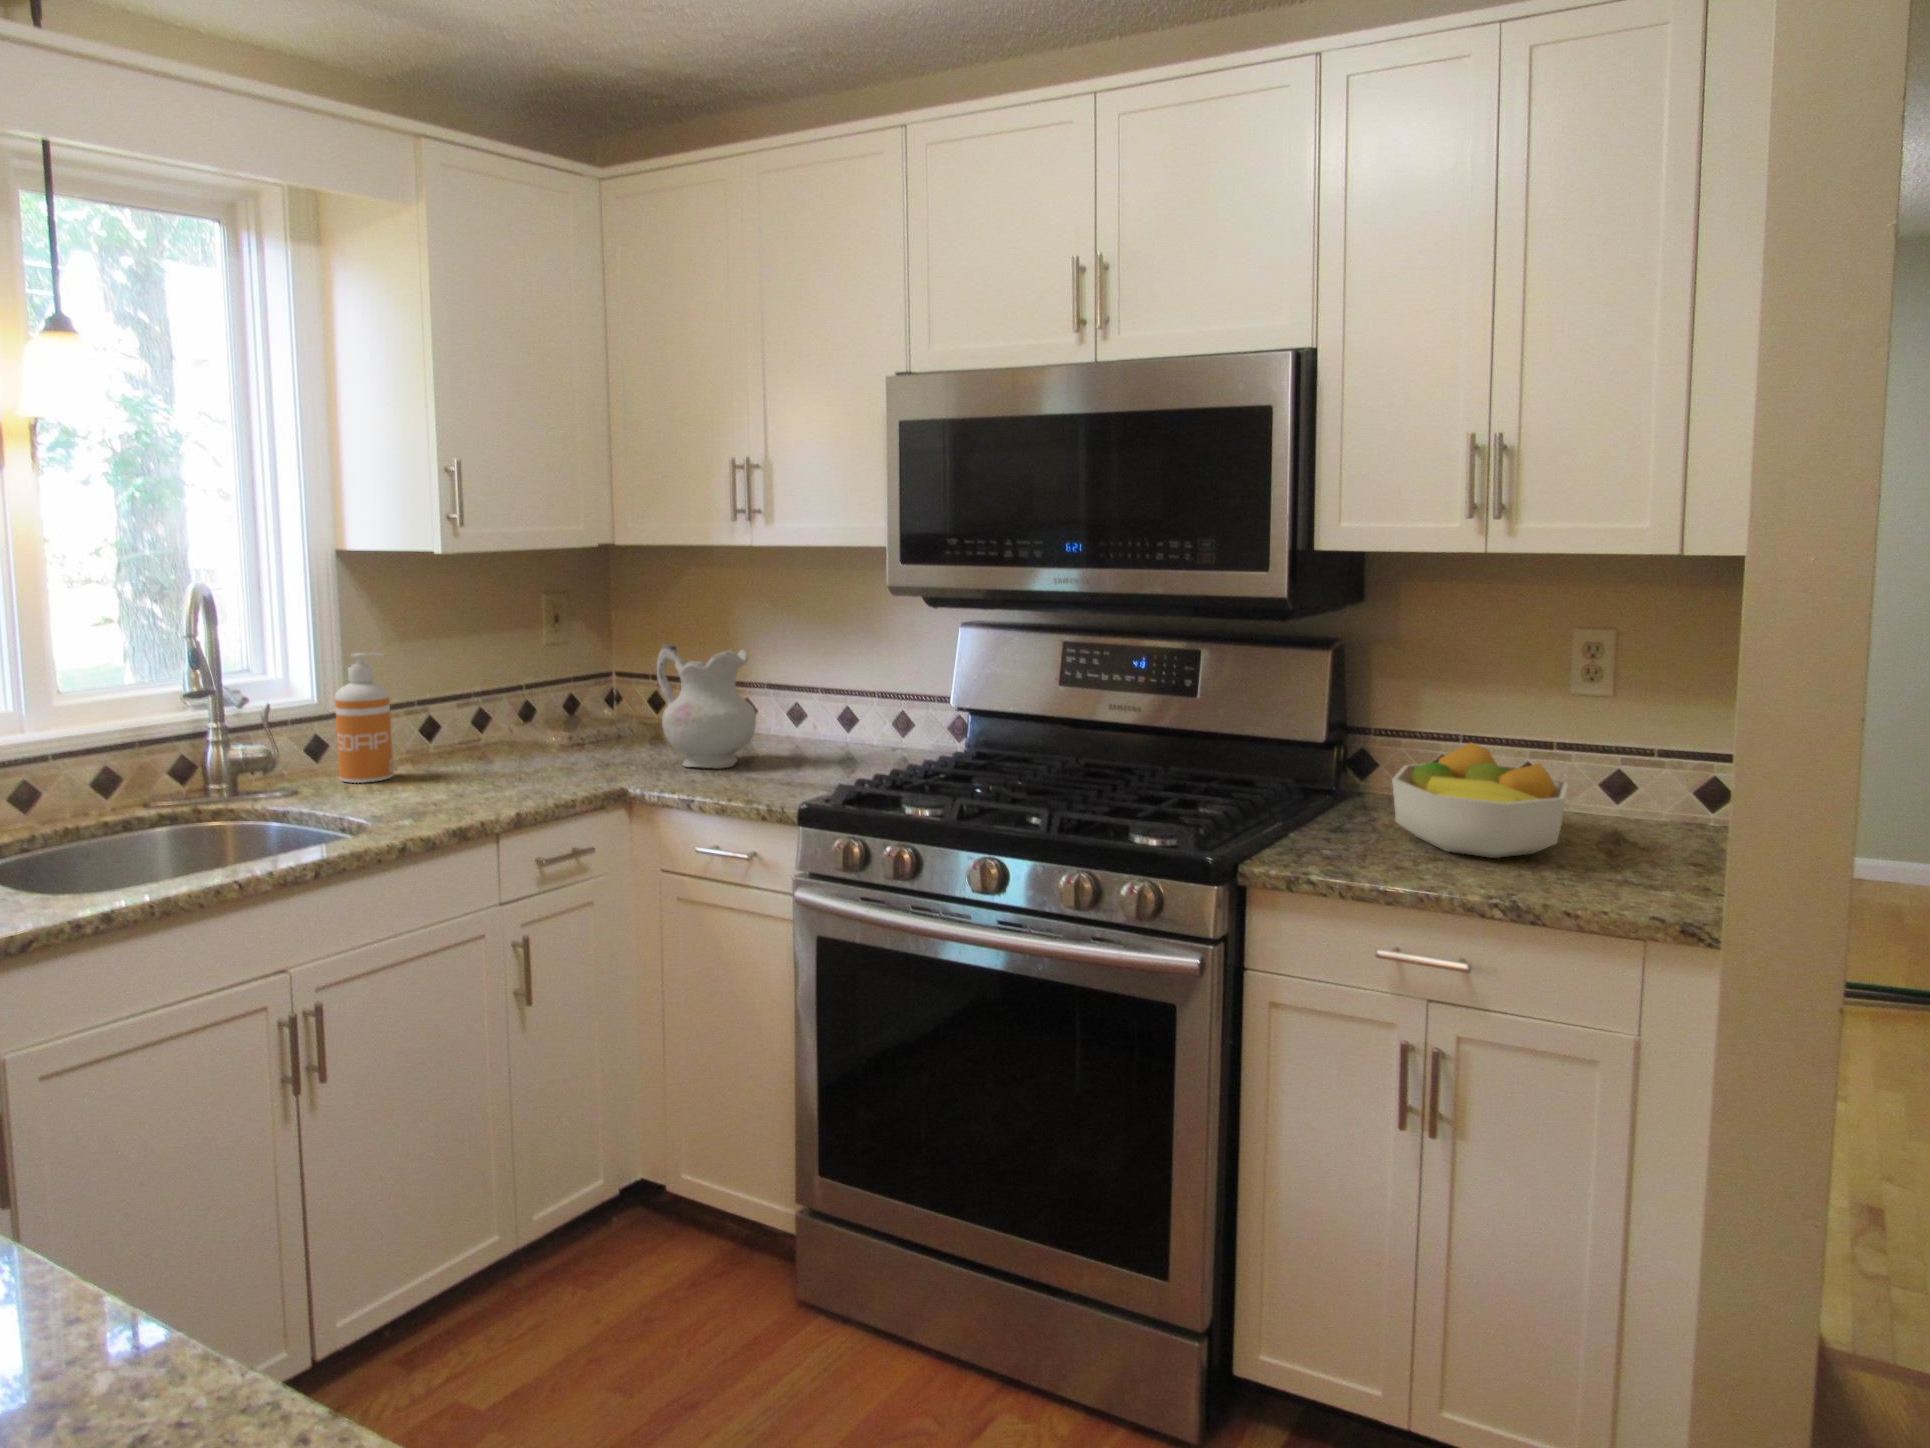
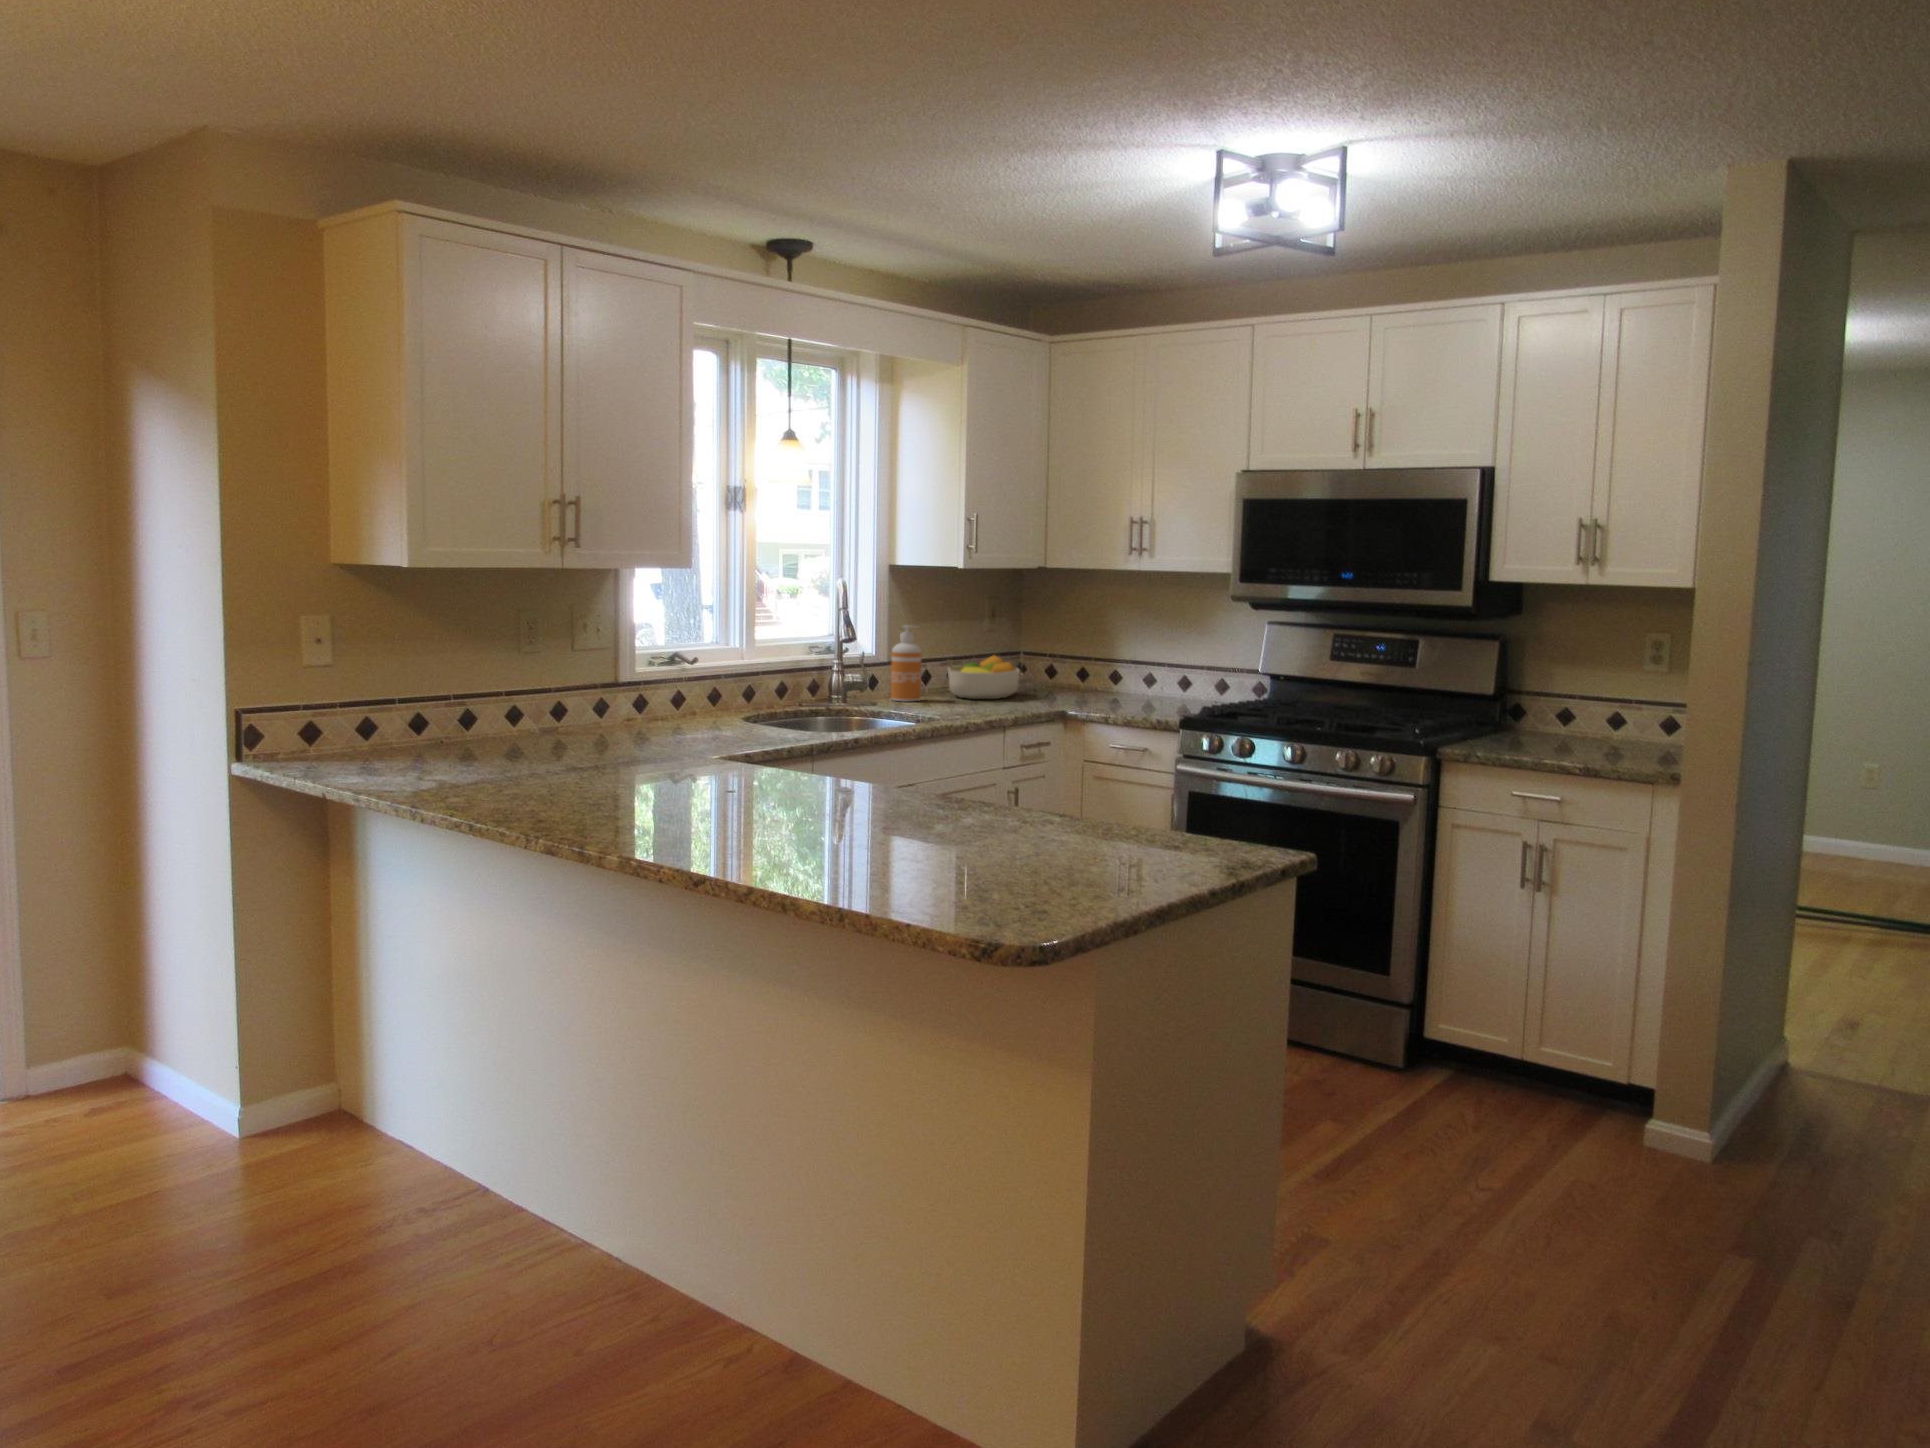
ceramic pitcher: present [657,644,756,769] -> none [1076,628,1137,705]
fruit bowl: present [1392,743,1568,858] -> present [948,656,1020,699]

